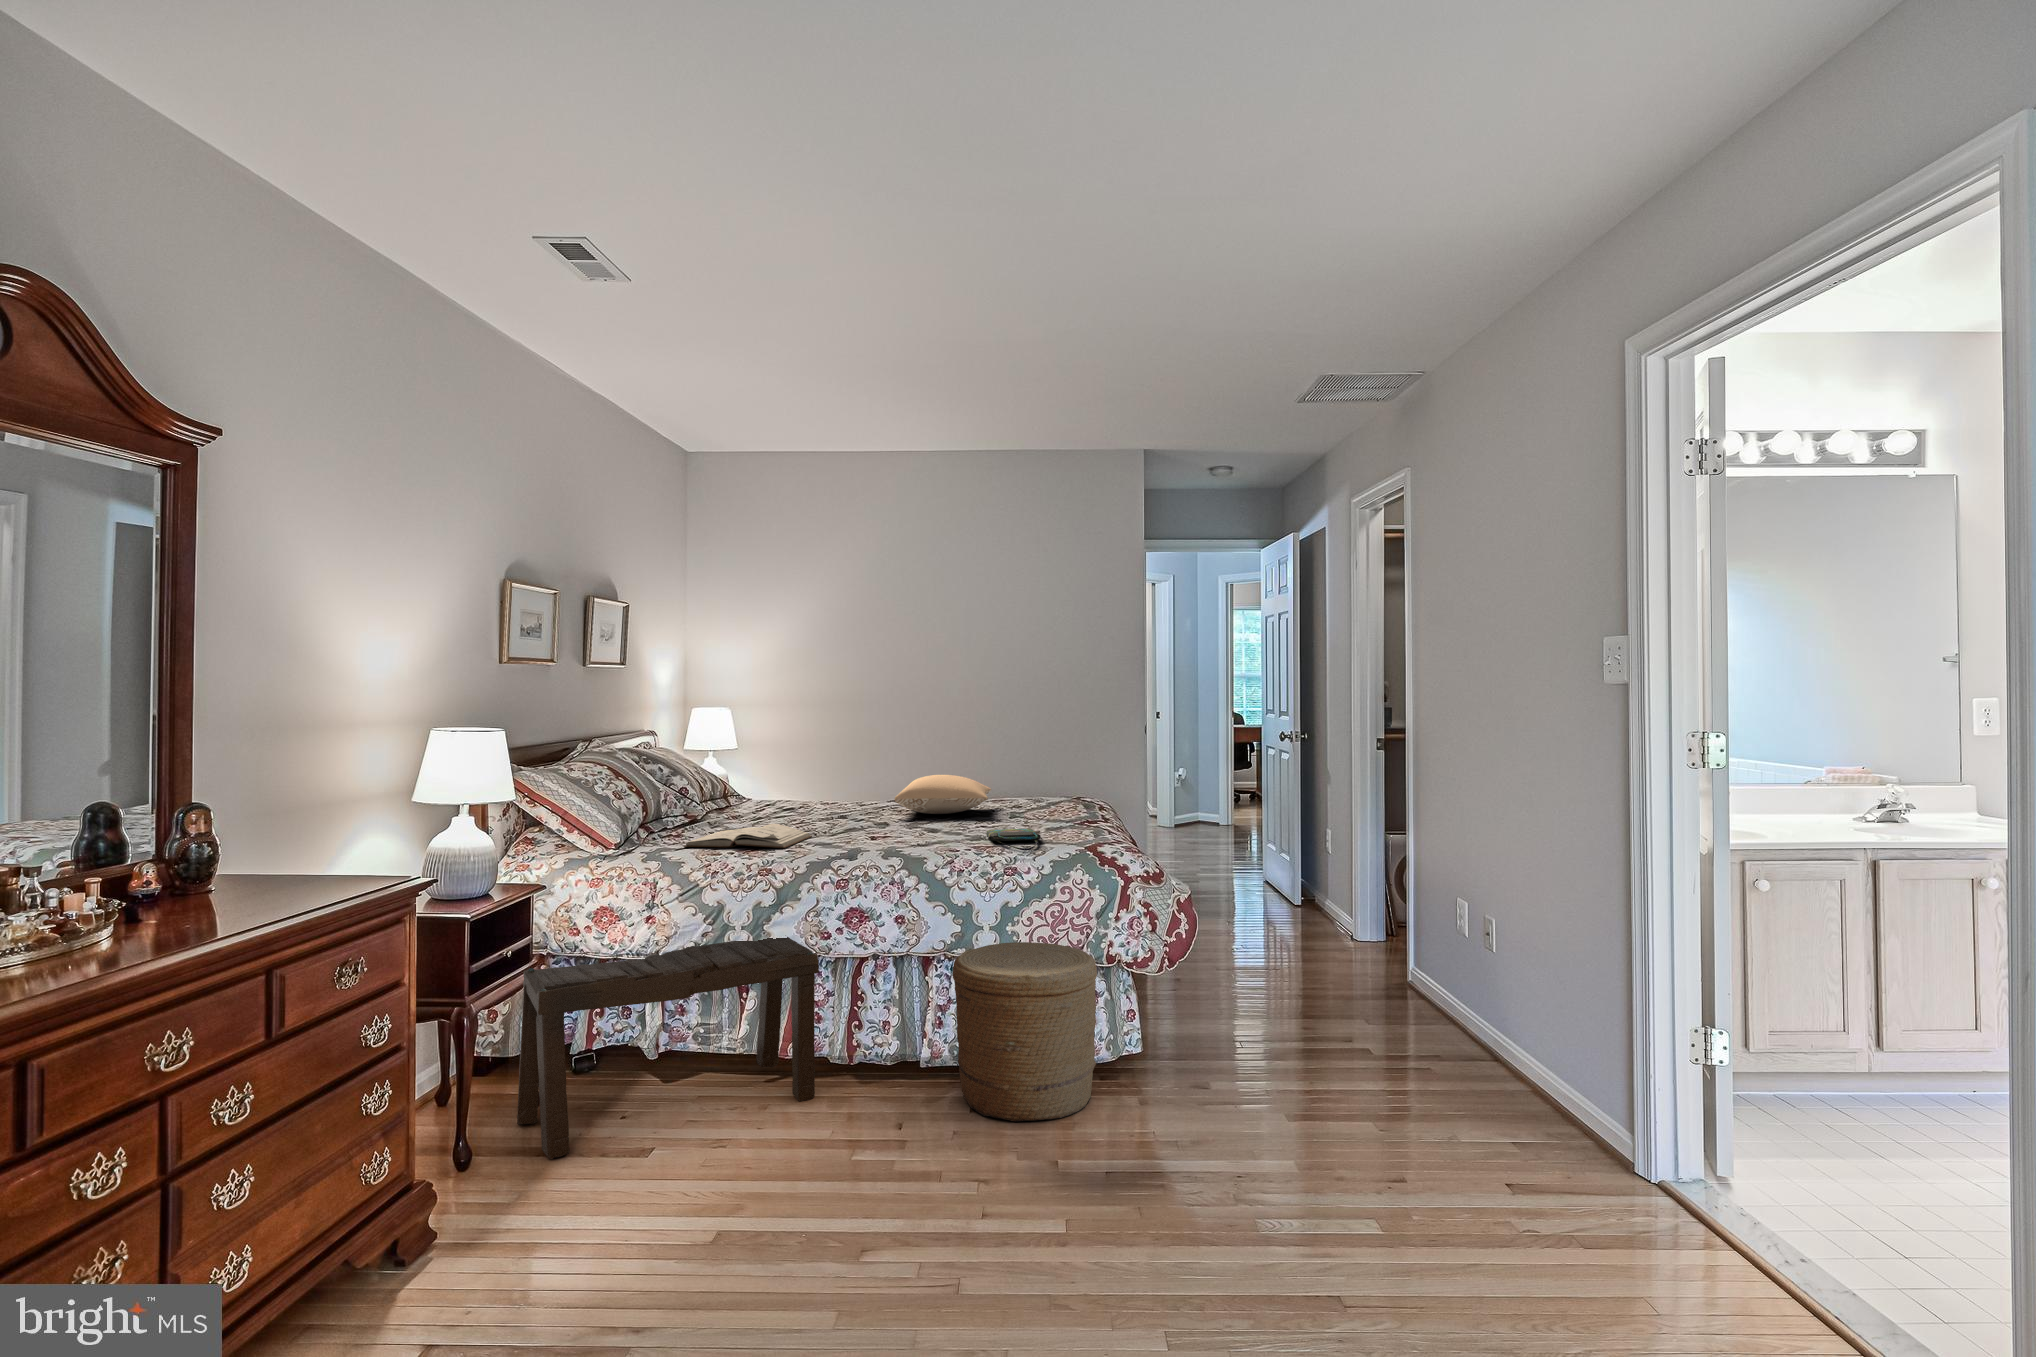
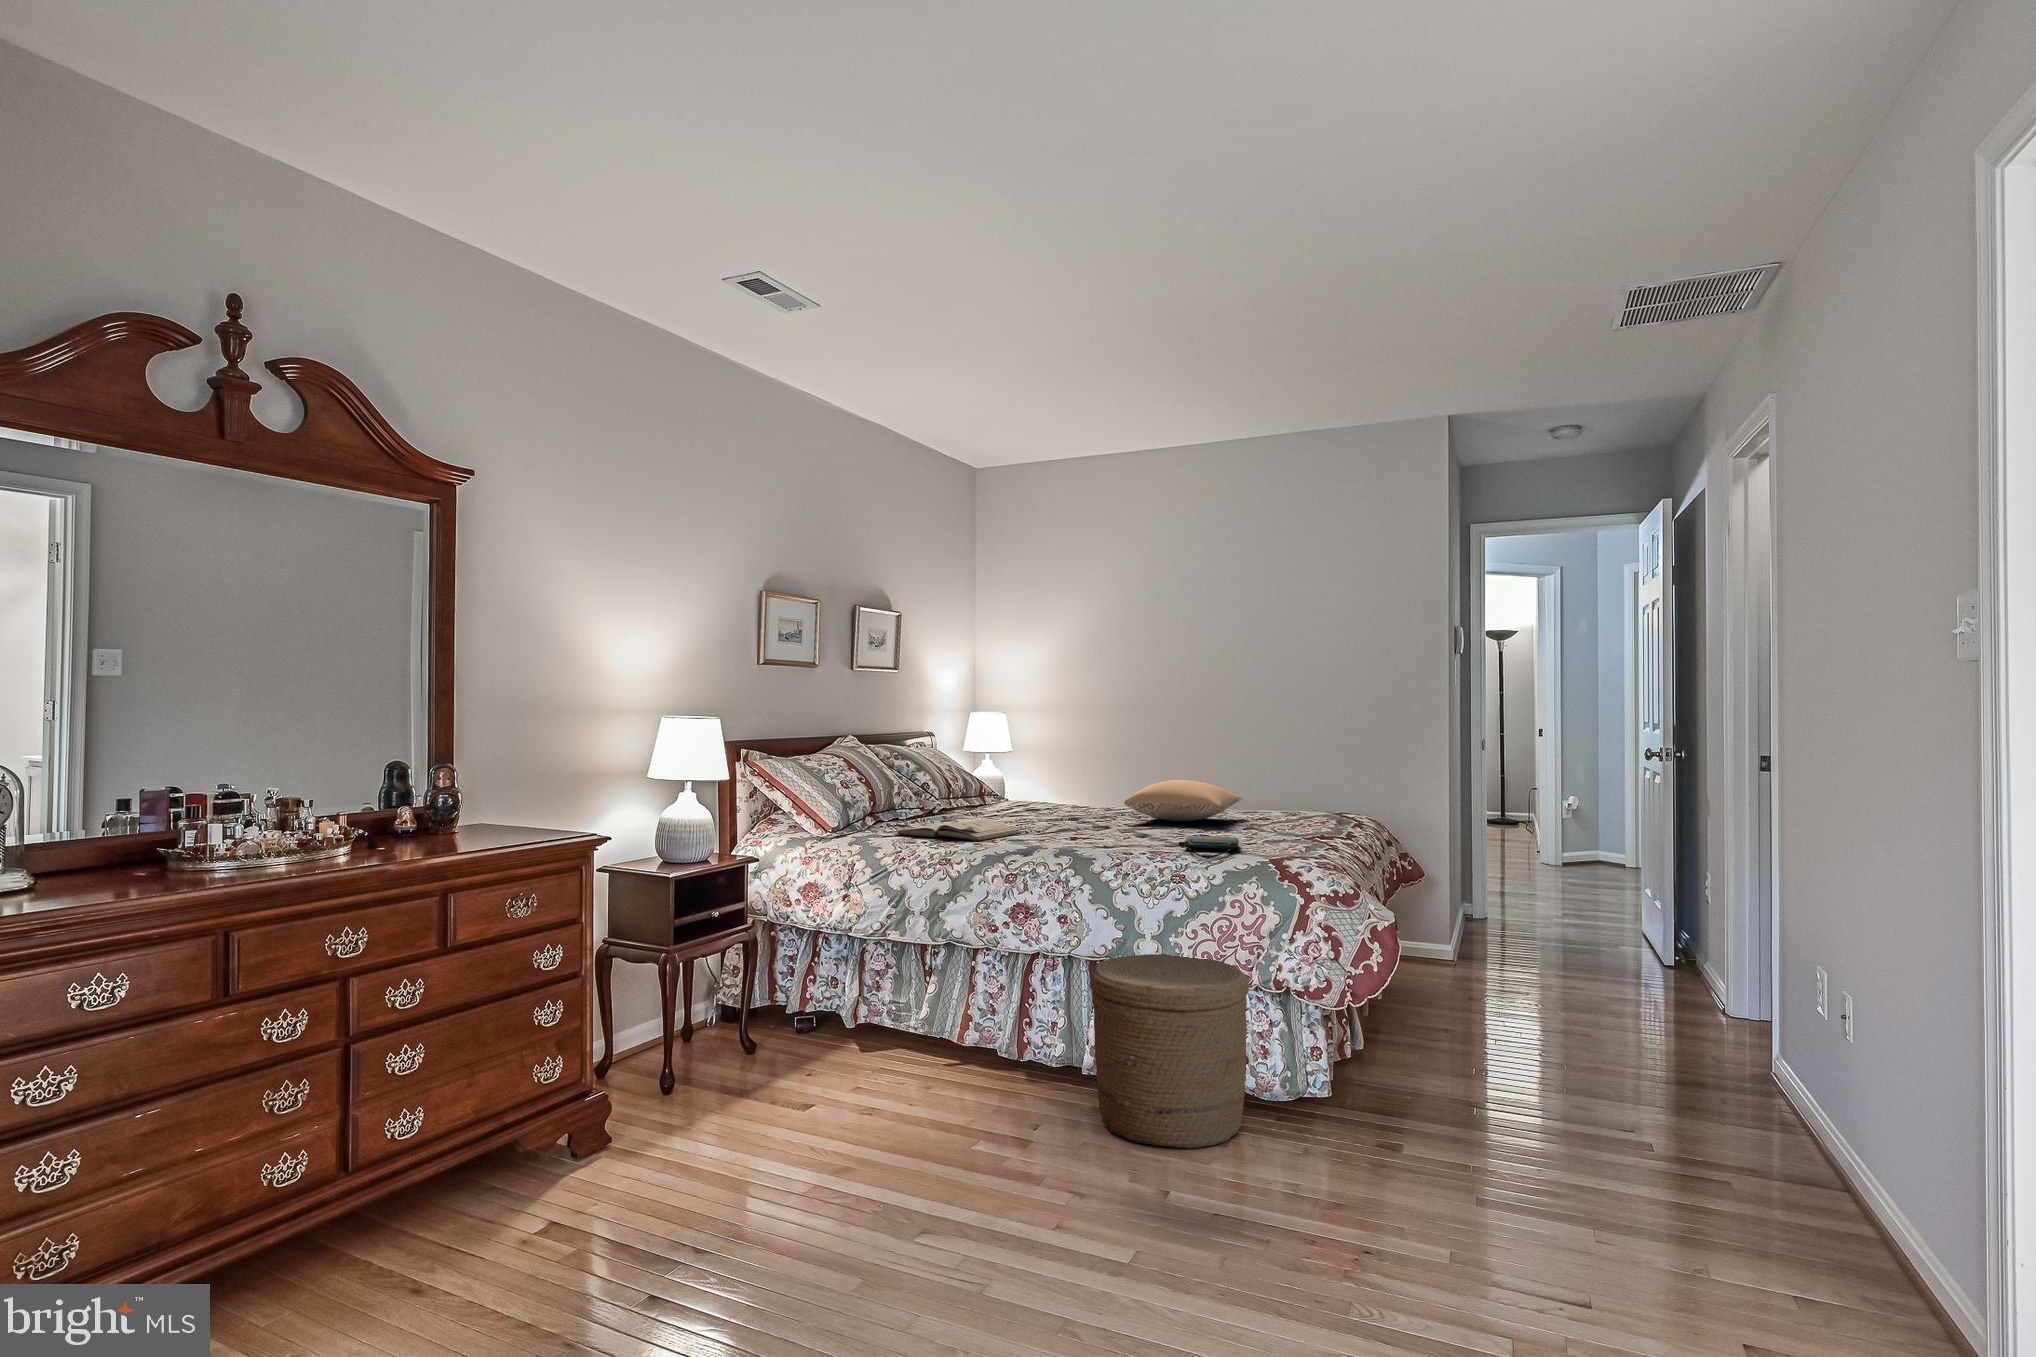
bench: present [517,937,819,1159] -> none [706,922,968,1101]

